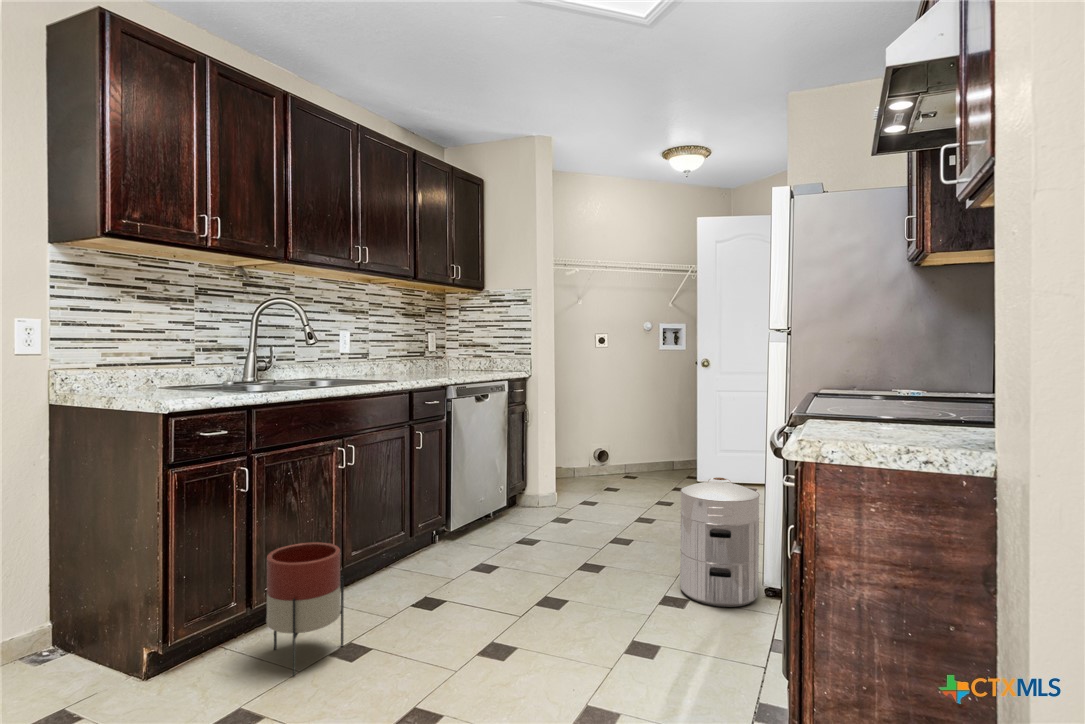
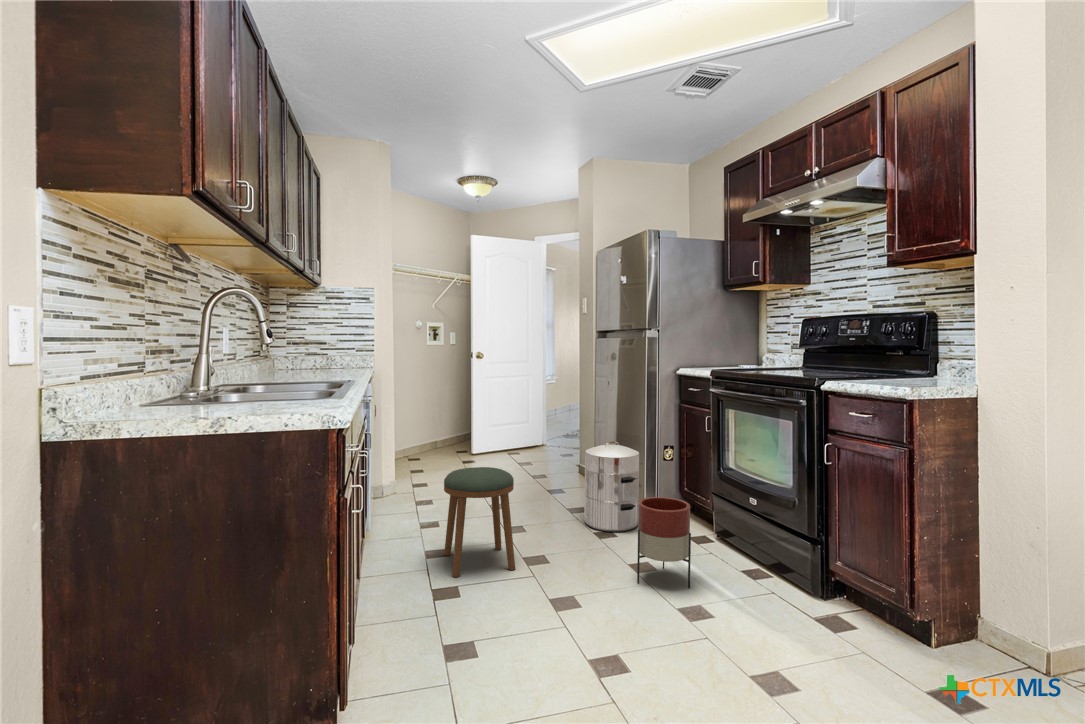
stool: none [453,482,544,607] -> present [444,467,515,577]
planter: present [266,542,344,676] -> present [637,497,691,588]

